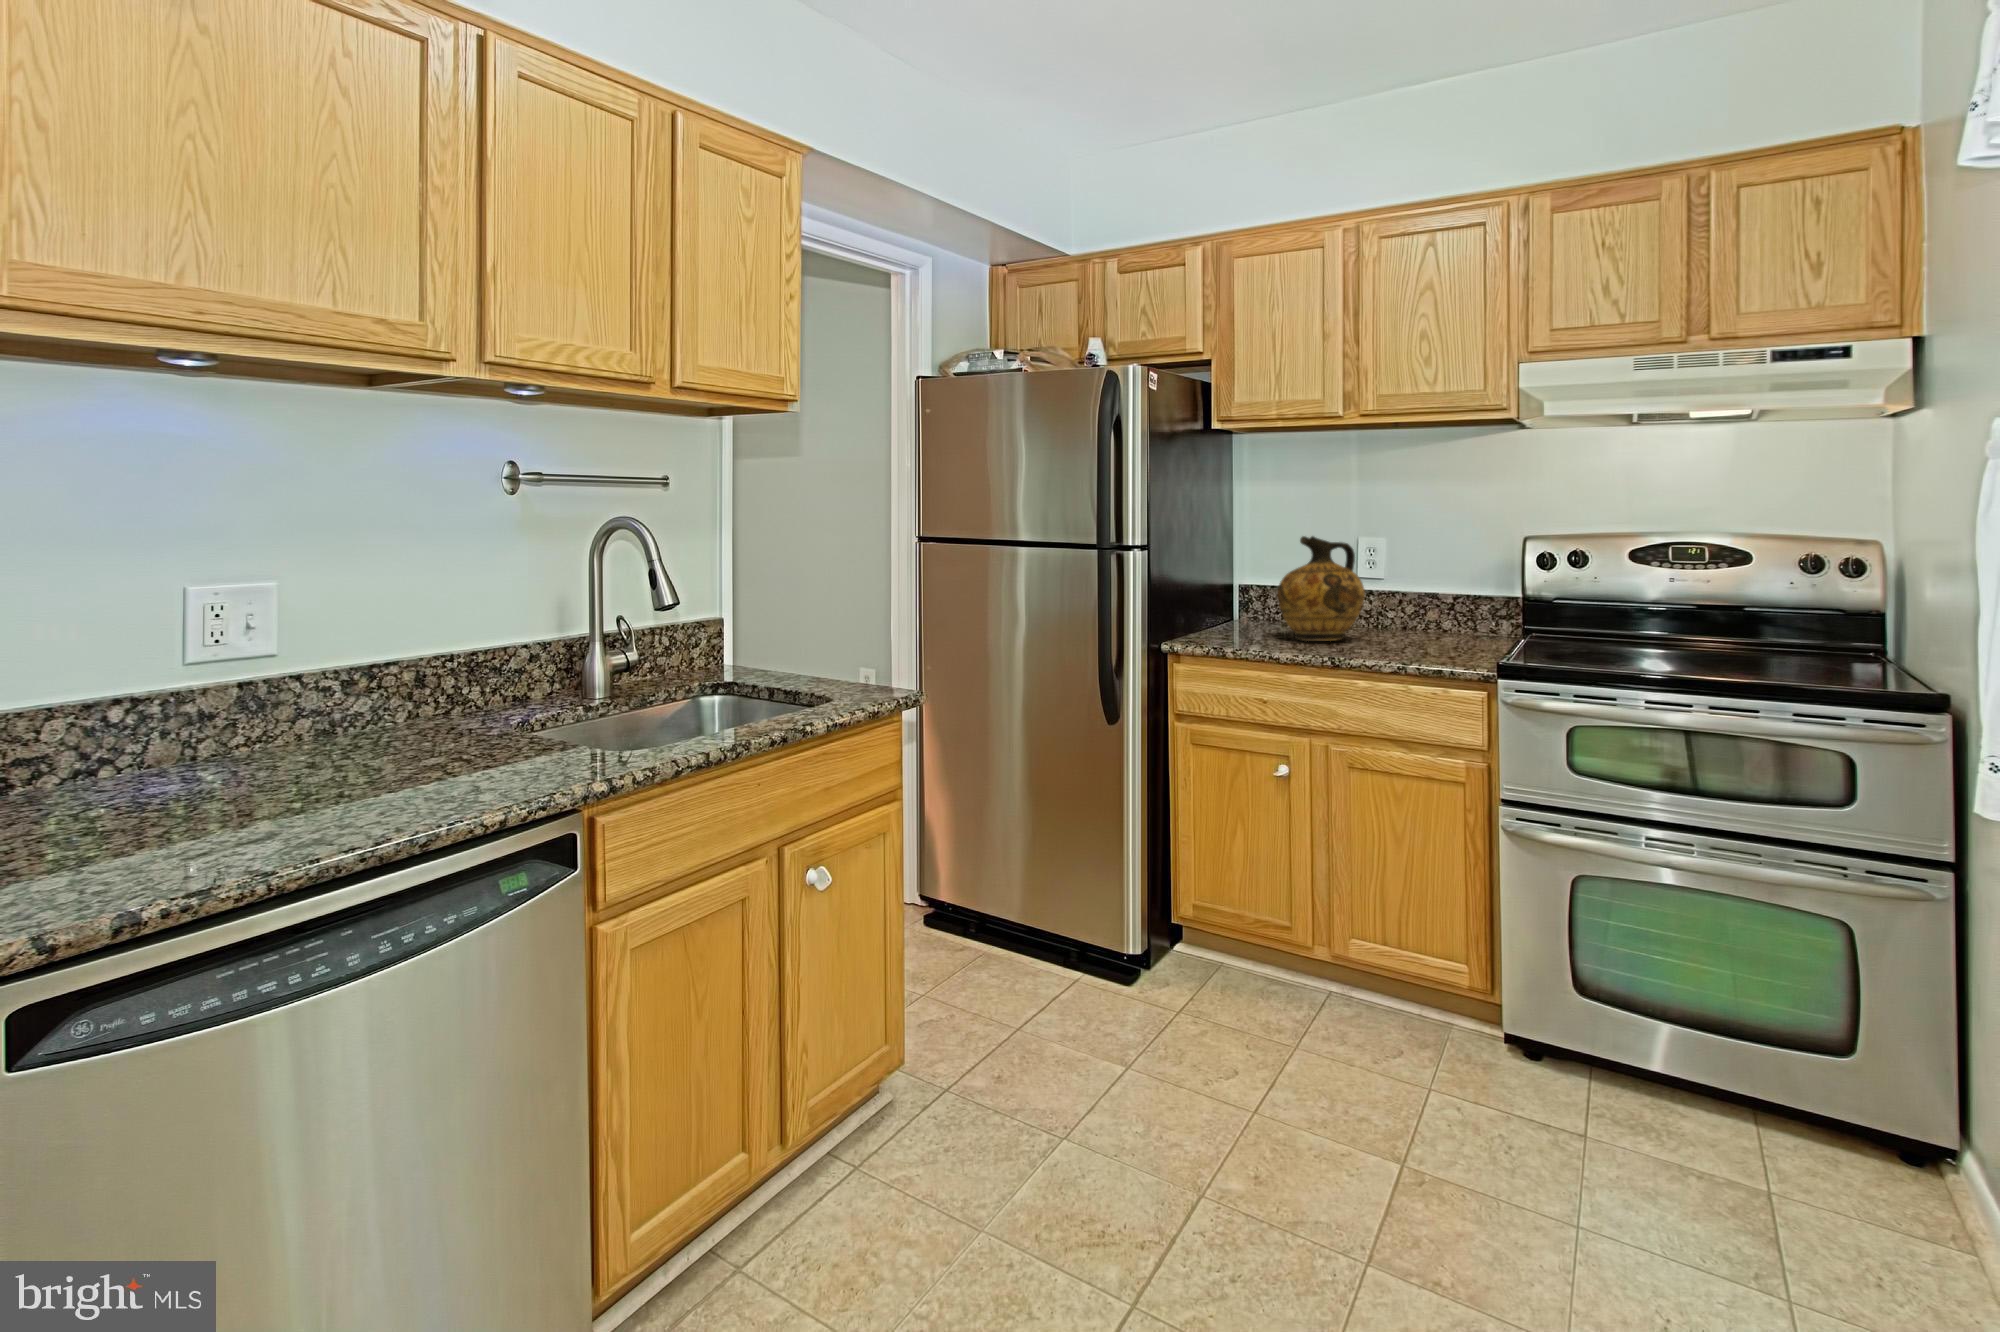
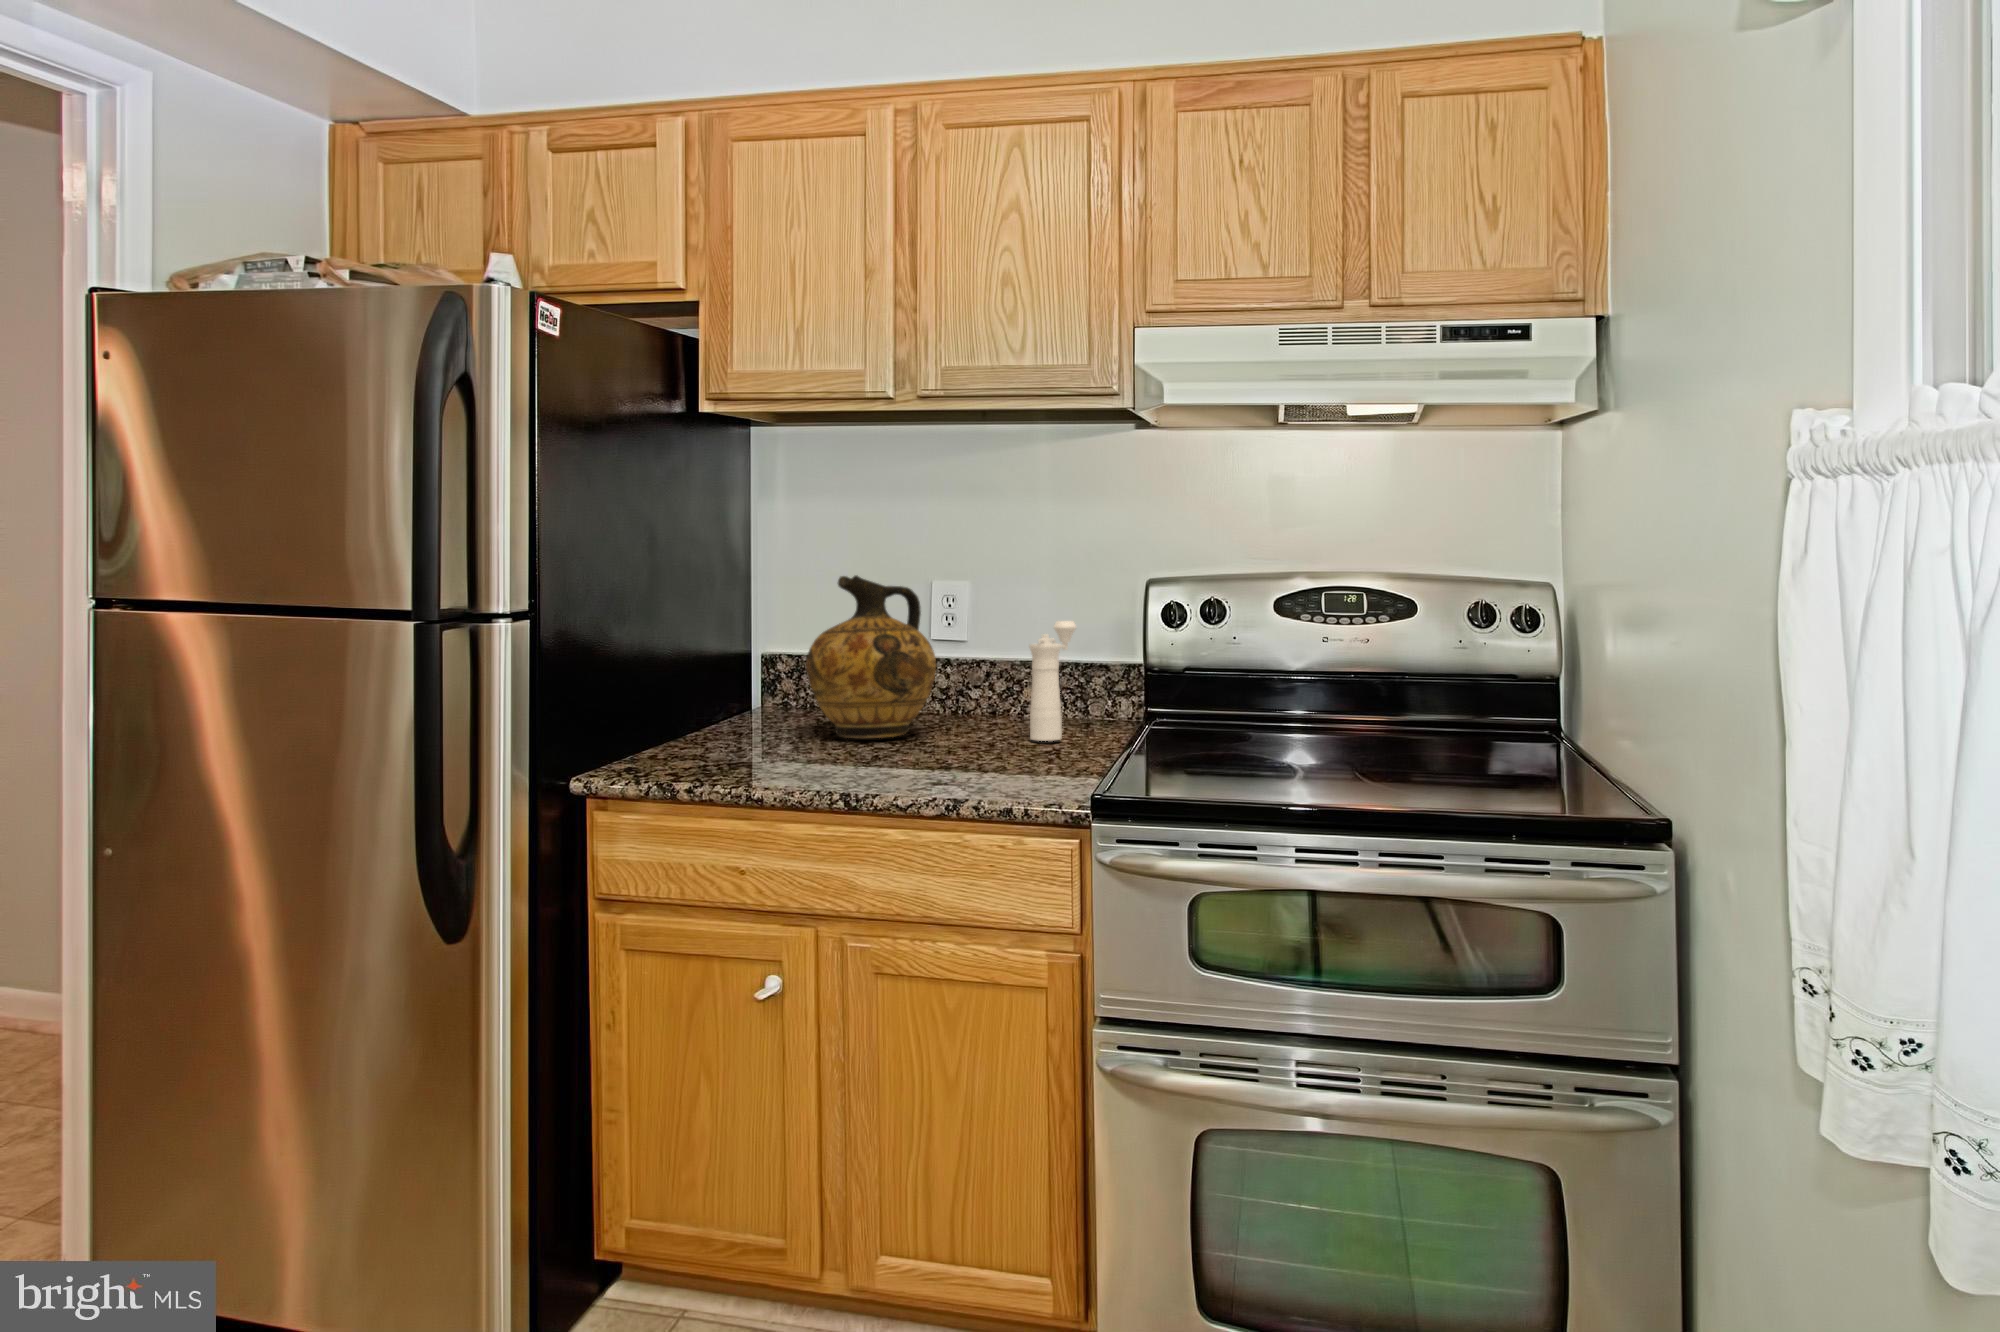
pepper mill: none [1430,565,1469,646] -> present [1029,621,1076,741]

